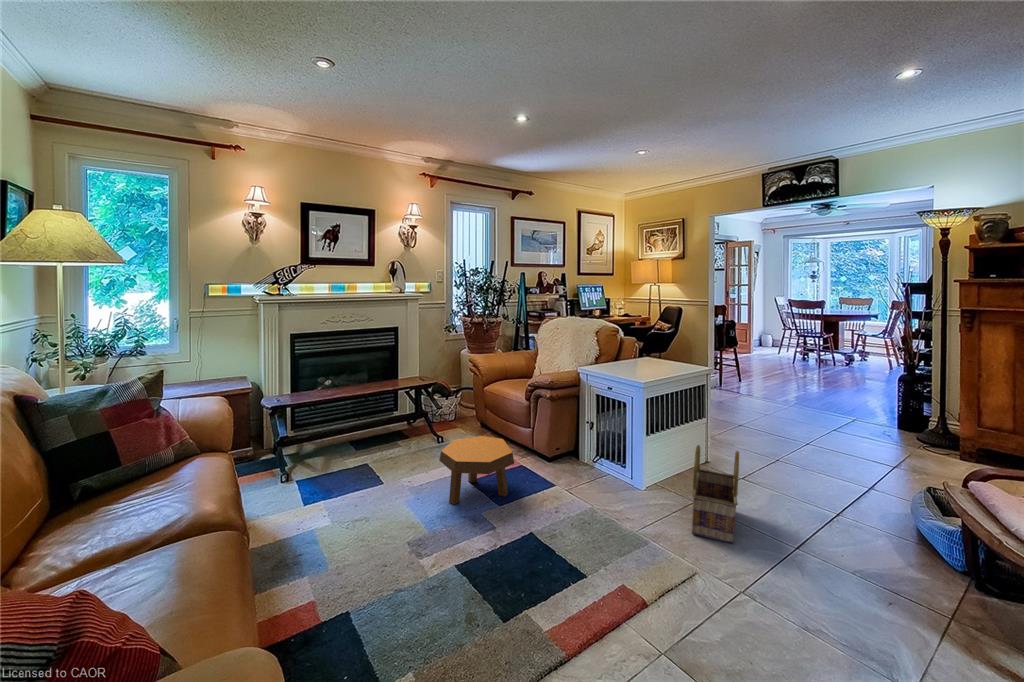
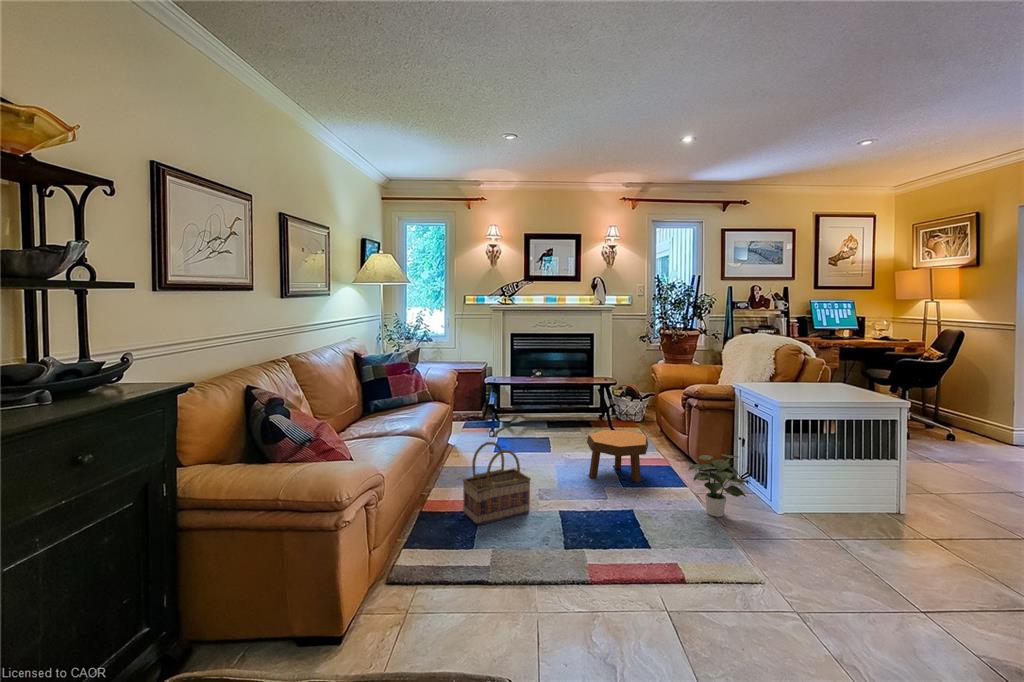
basket: present [692,445,739,543] -> present [463,442,531,525]
potted plant: none [575,452,641,522] -> present [689,454,749,517]

